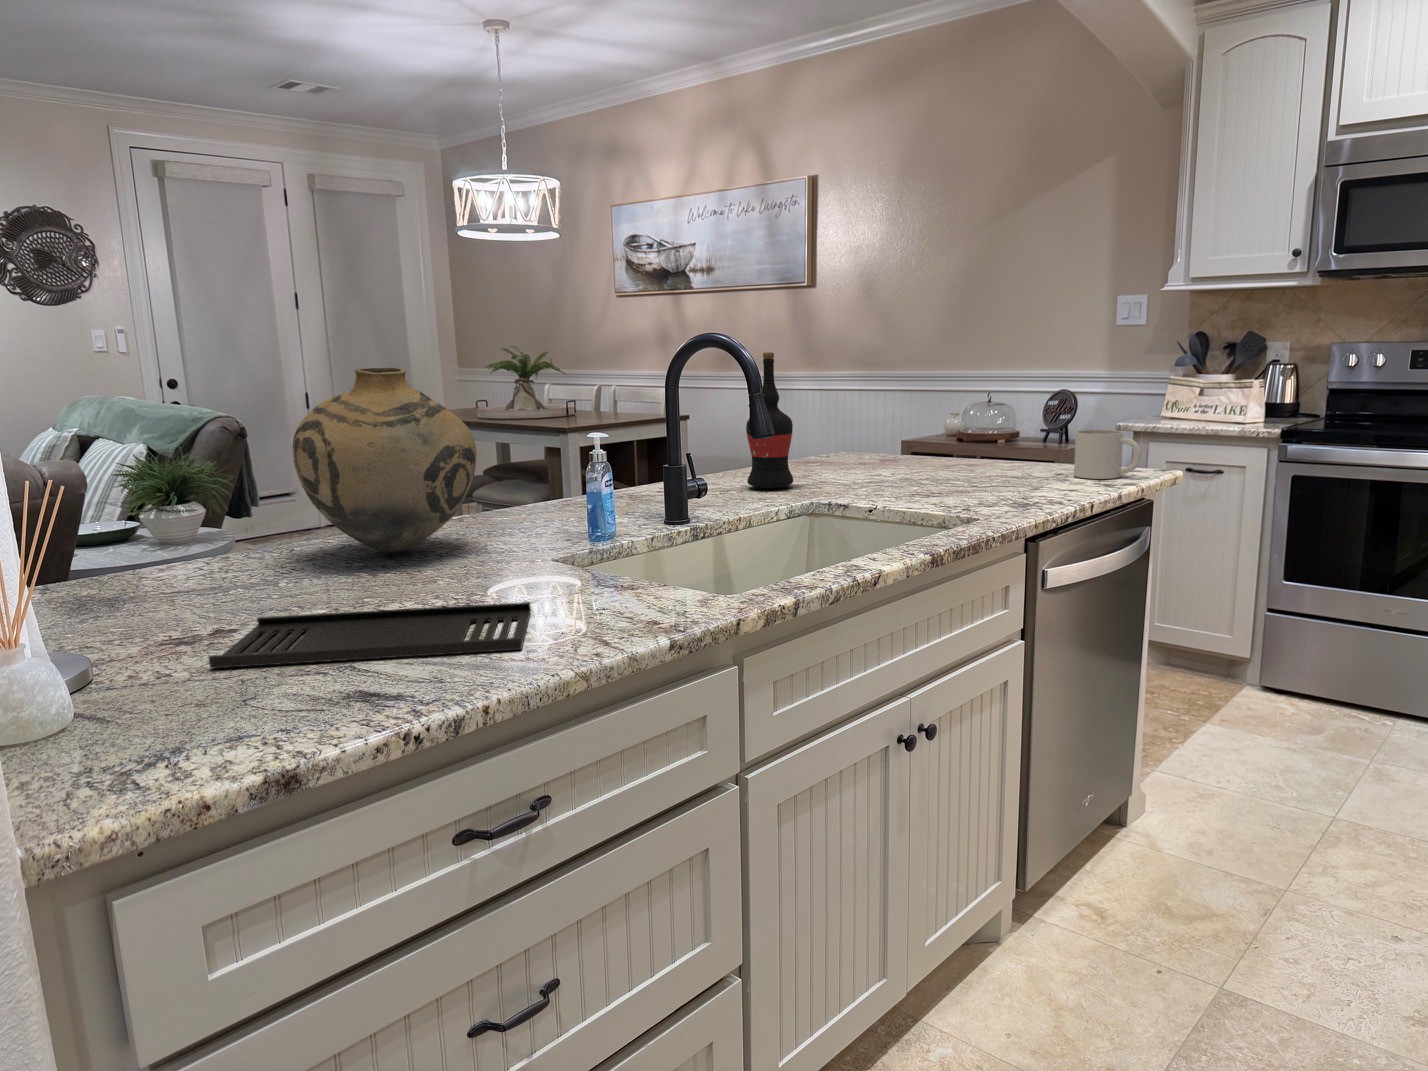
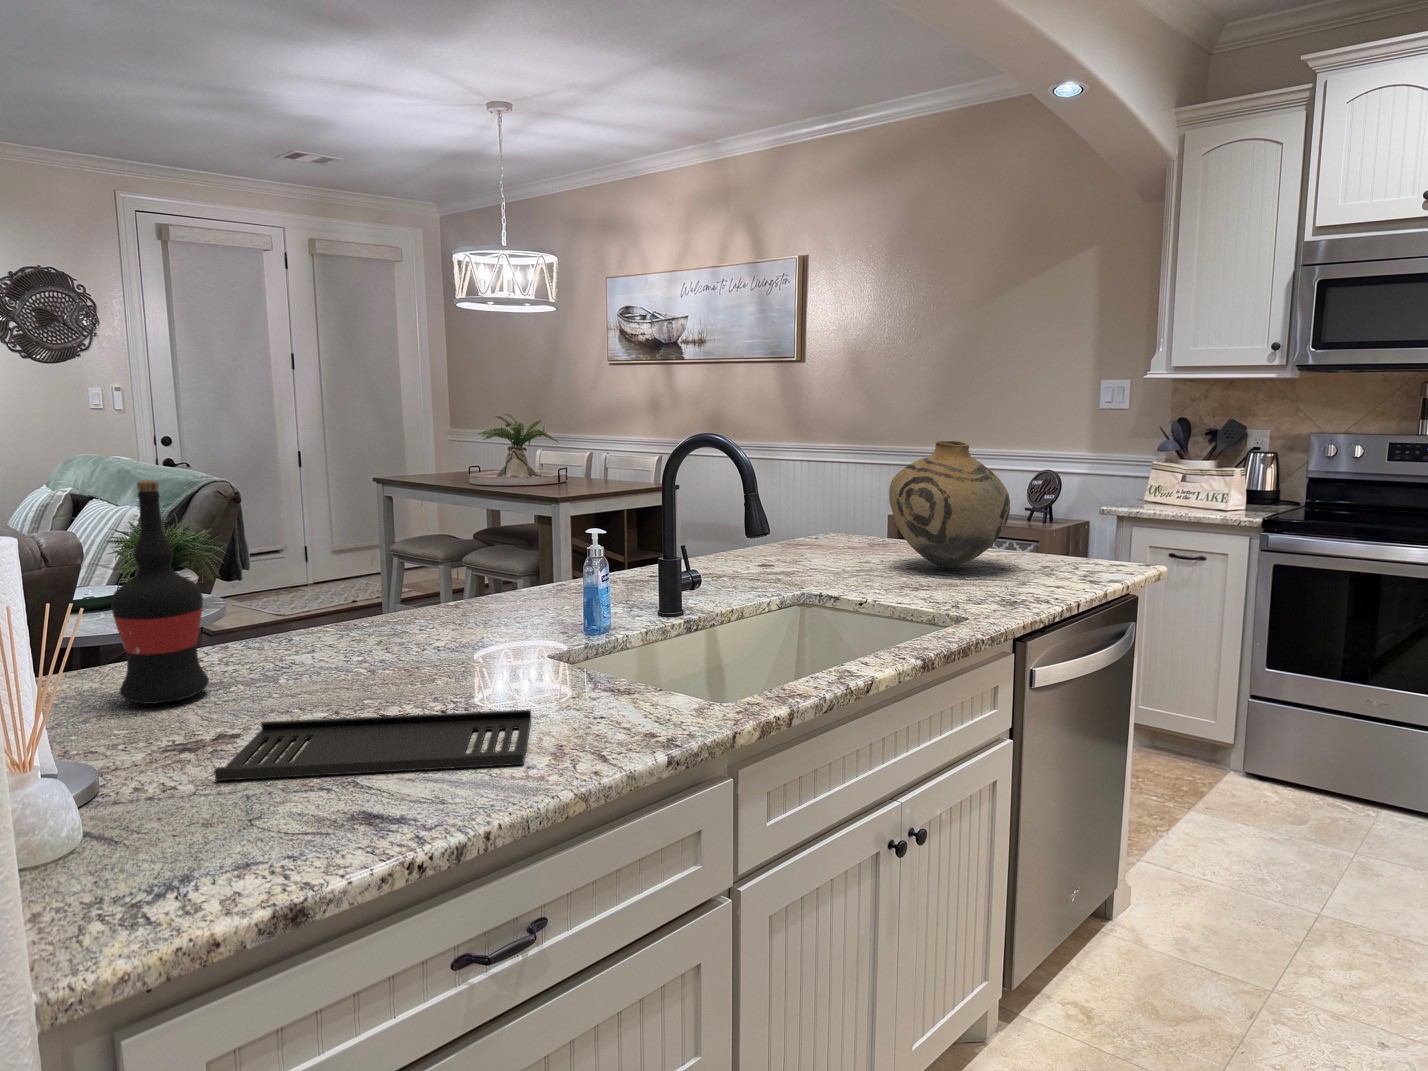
wine bottle: present [746,352,793,488] -> present [111,480,209,704]
vase: present [293,368,477,552] -> present [889,441,1010,568]
mug: present [1074,430,1141,479] -> none [1058,524,1123,573]

